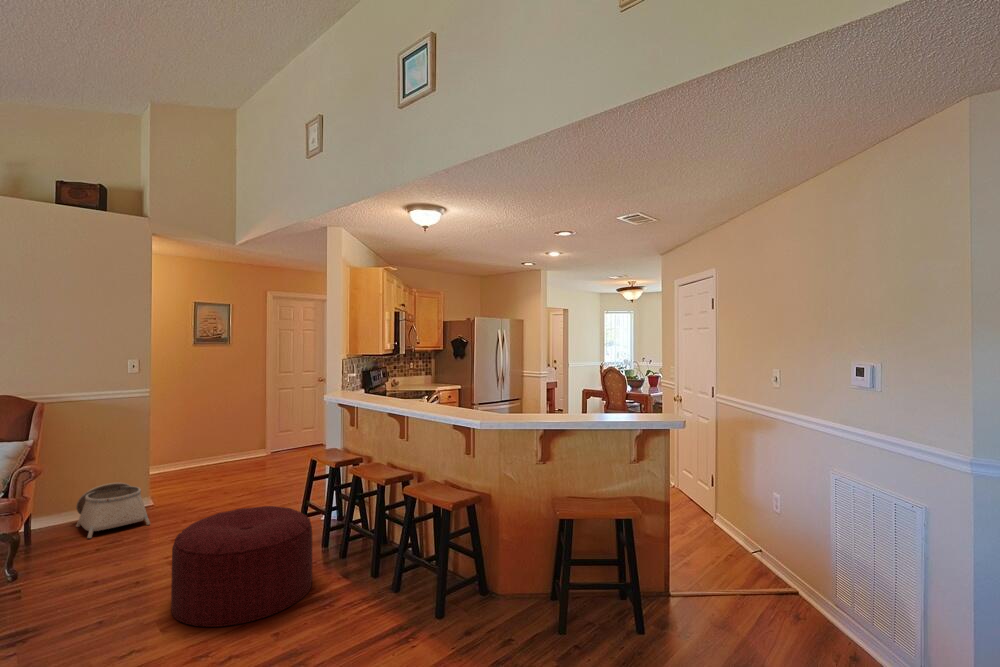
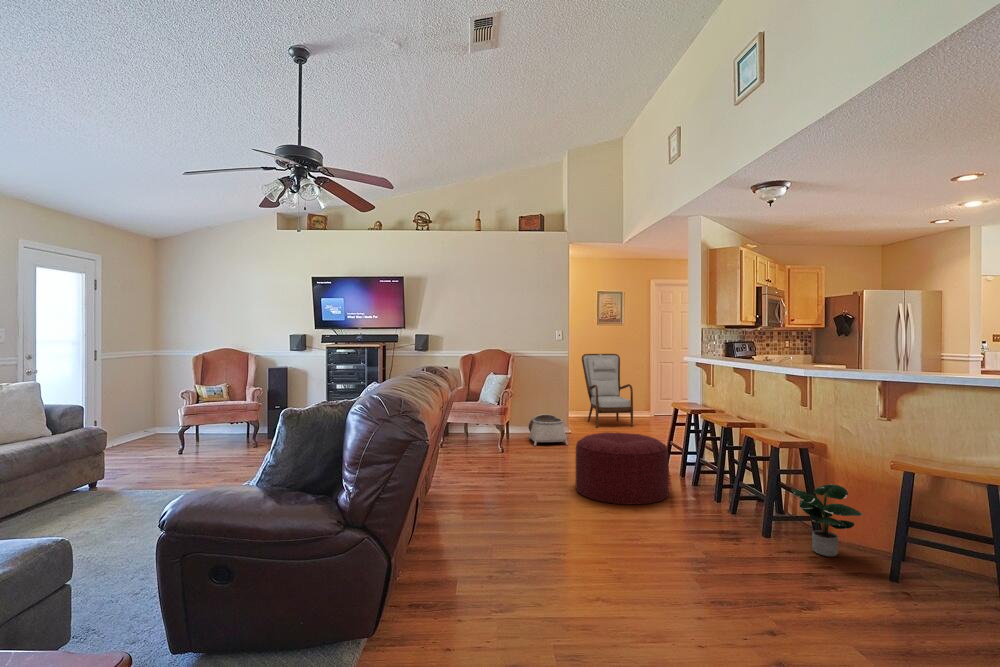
armchair: none [169,382,245,484] -> present [582,354,633,428]
potted plant: none [465,538,532,623] -> present [791,484,863,557]

